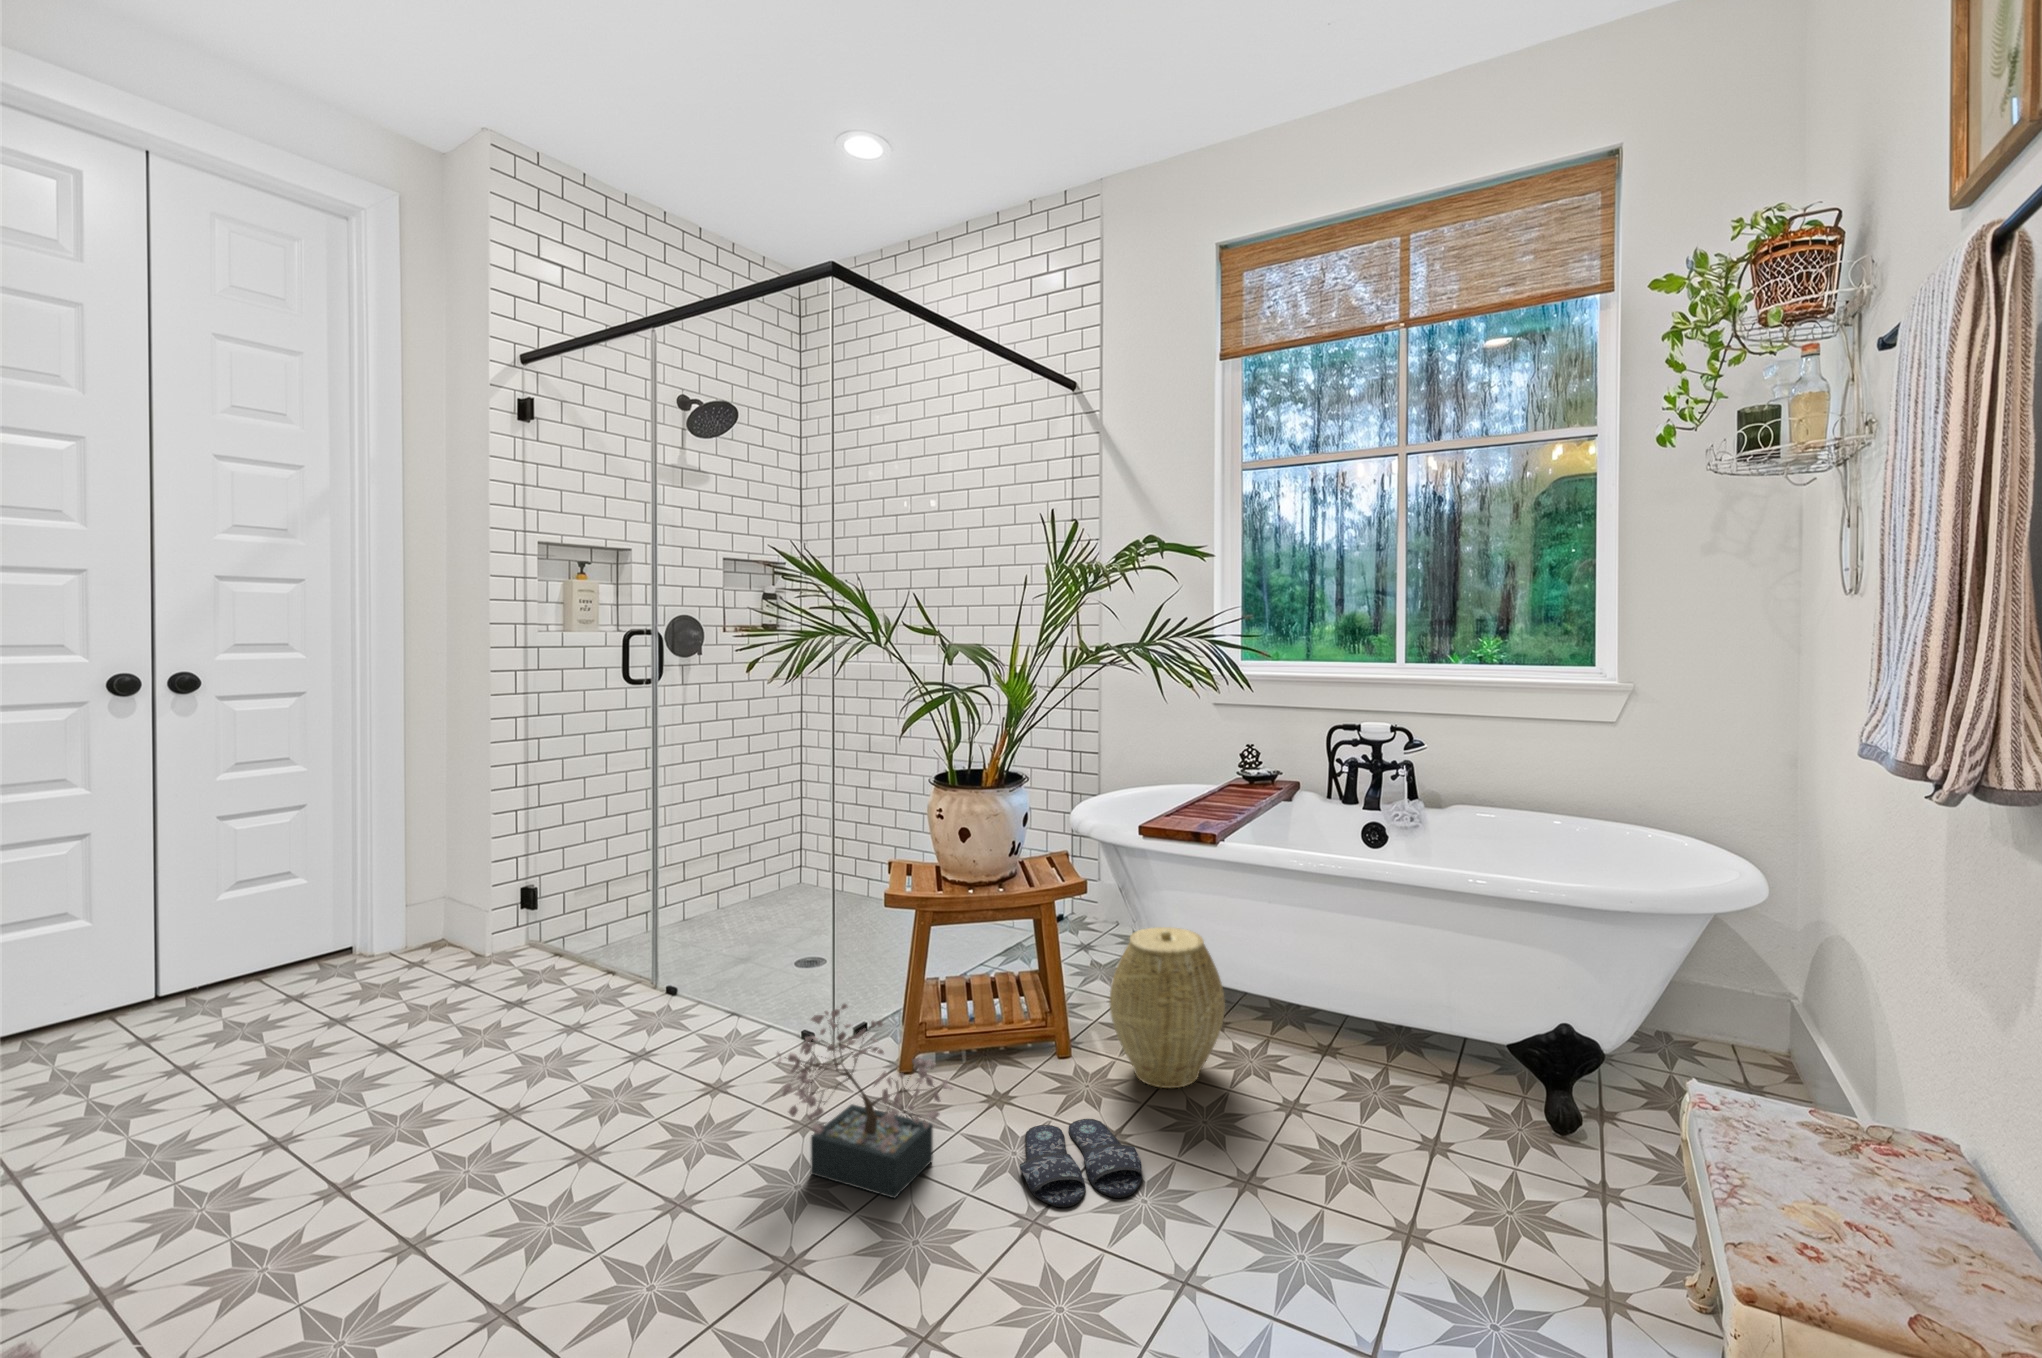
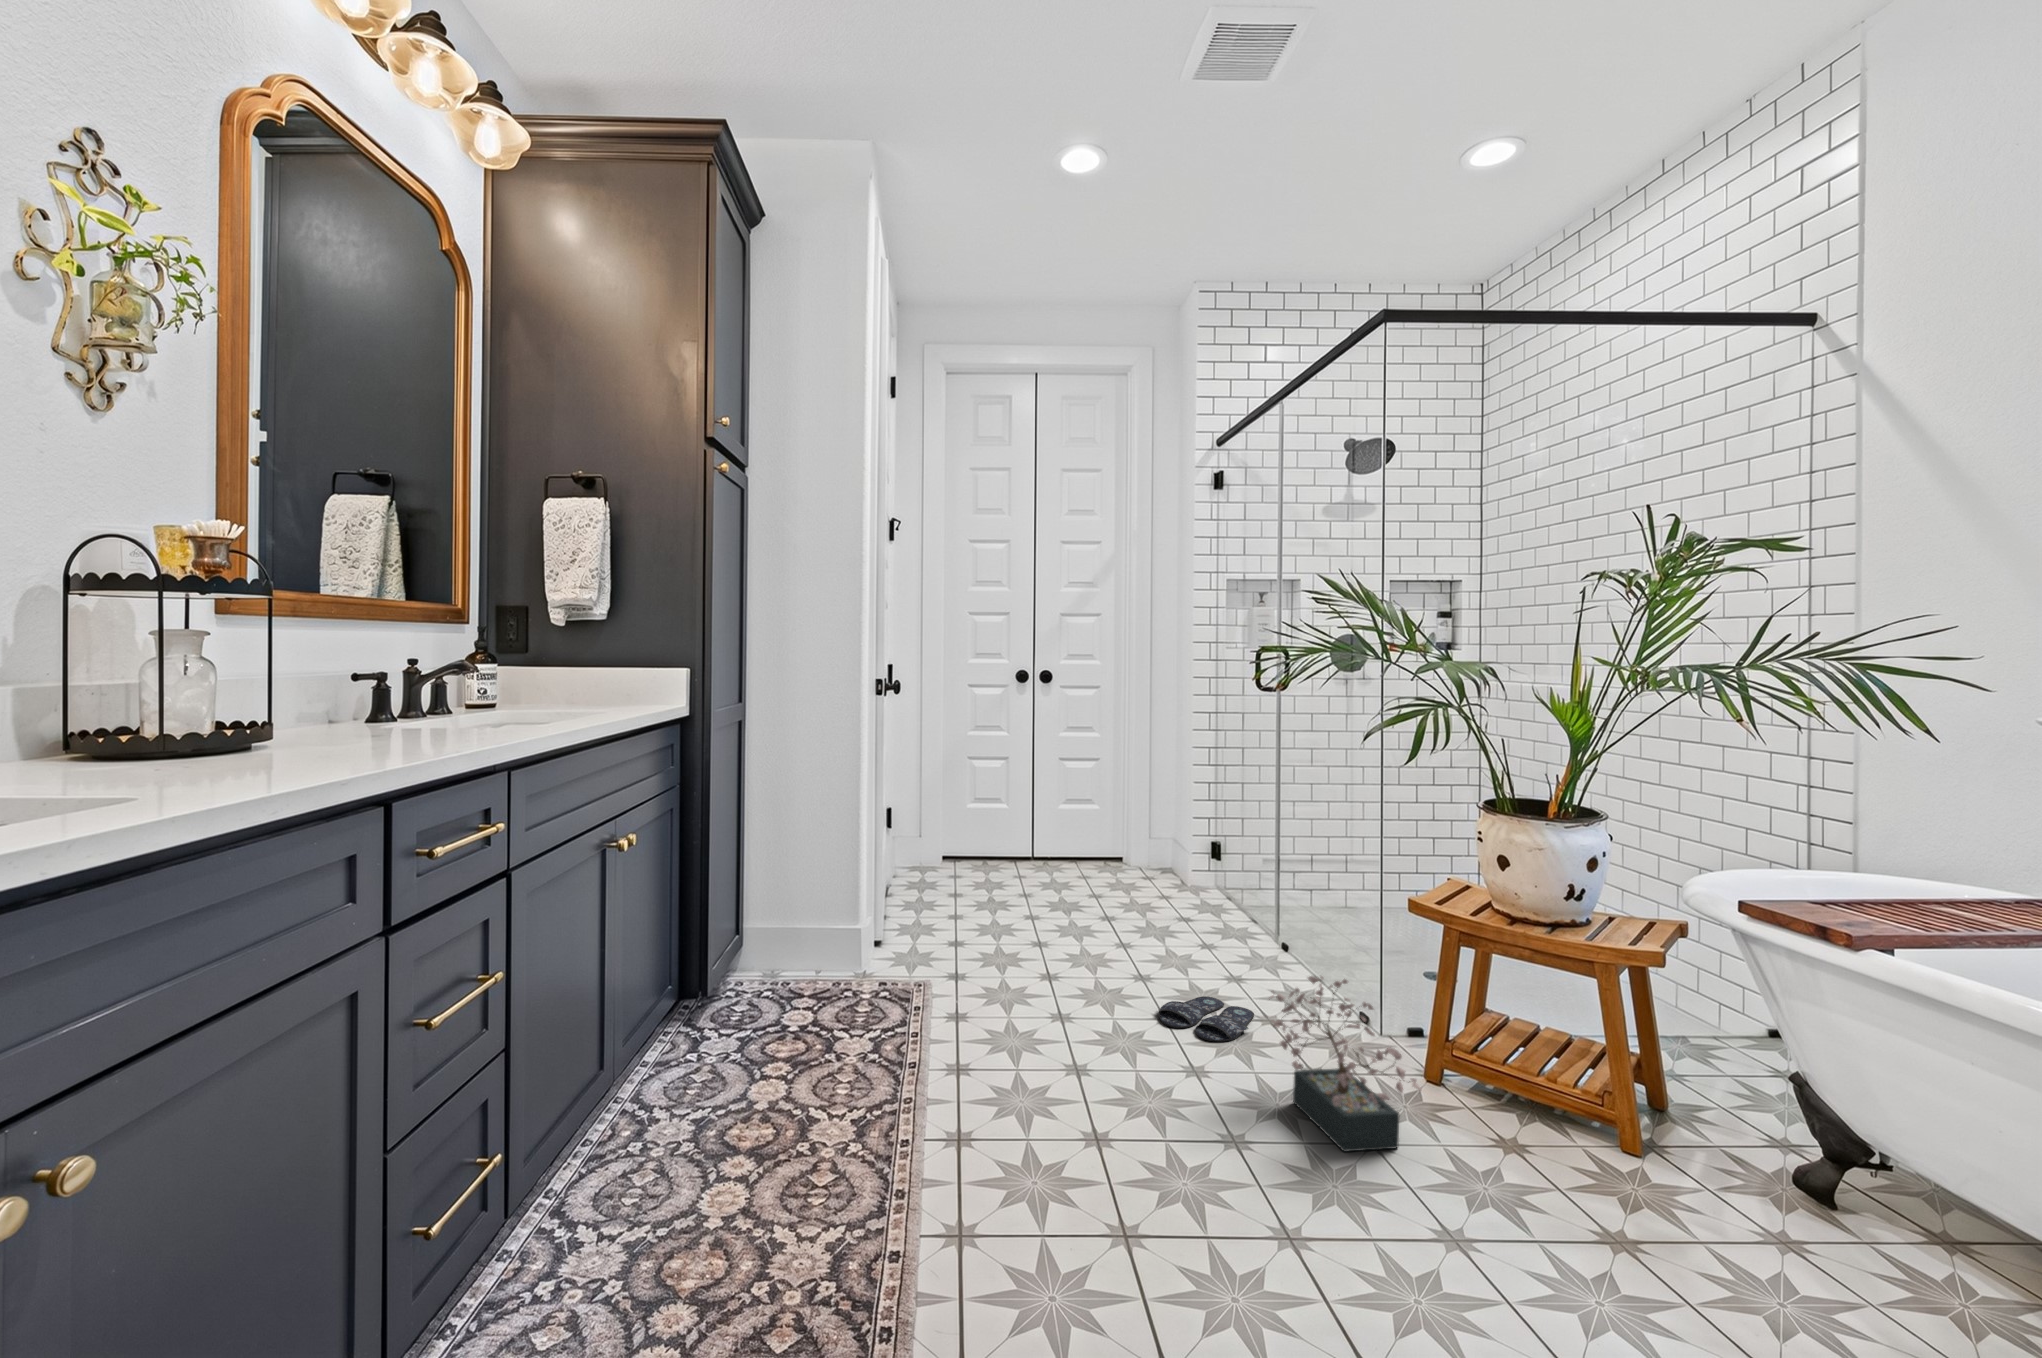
woven basket: present [1110,927,1225,1088] -> none [1675,1039,1878,1262]
slippers: present [1020,1119,1142,1207] -> present [1159,996,1254,1042]

